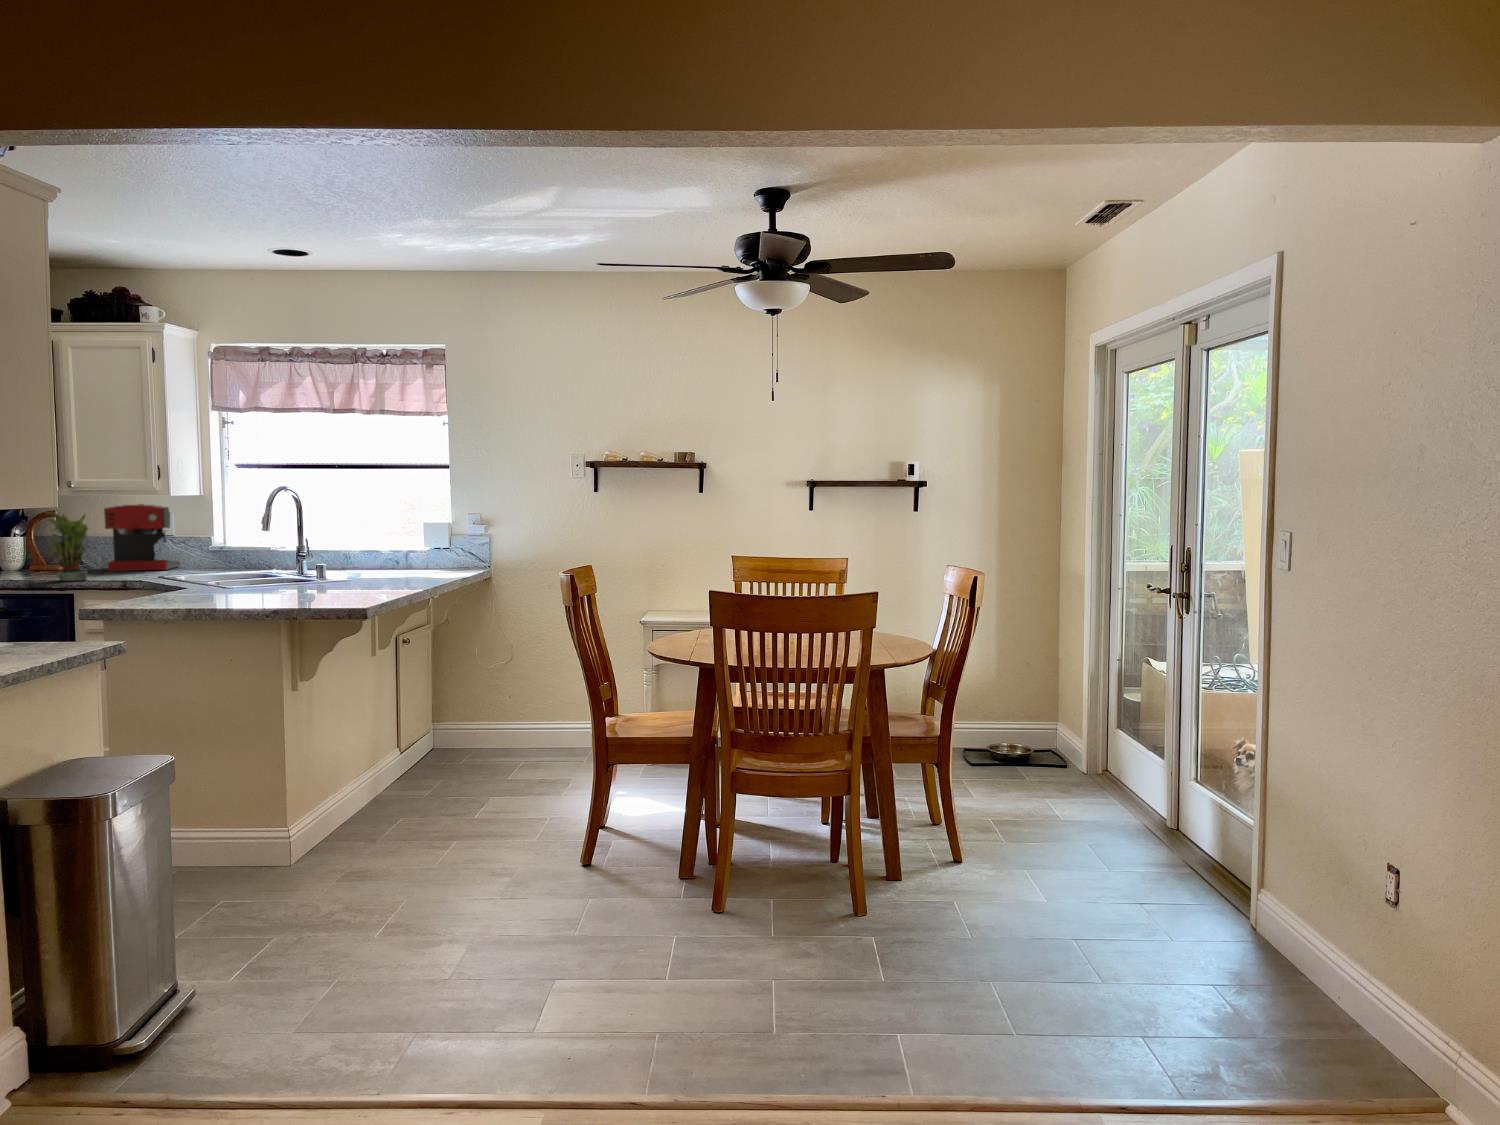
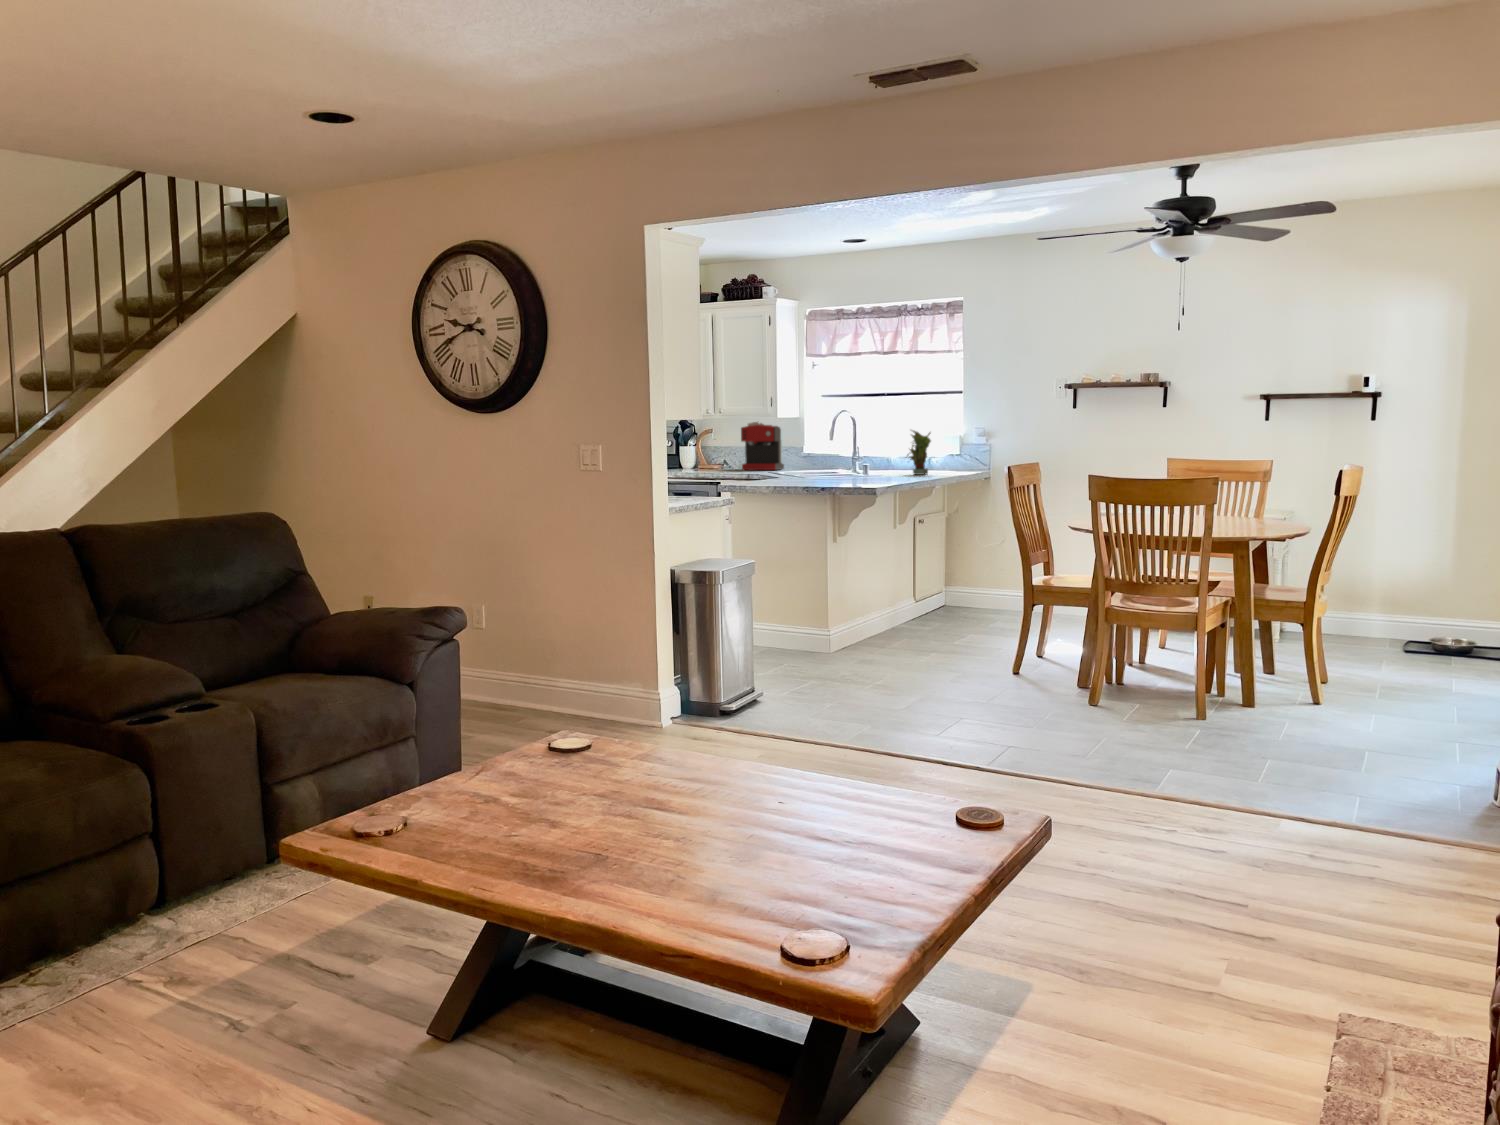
potted plant: present [45,511,88,581] -> present [907,431,931,475]

